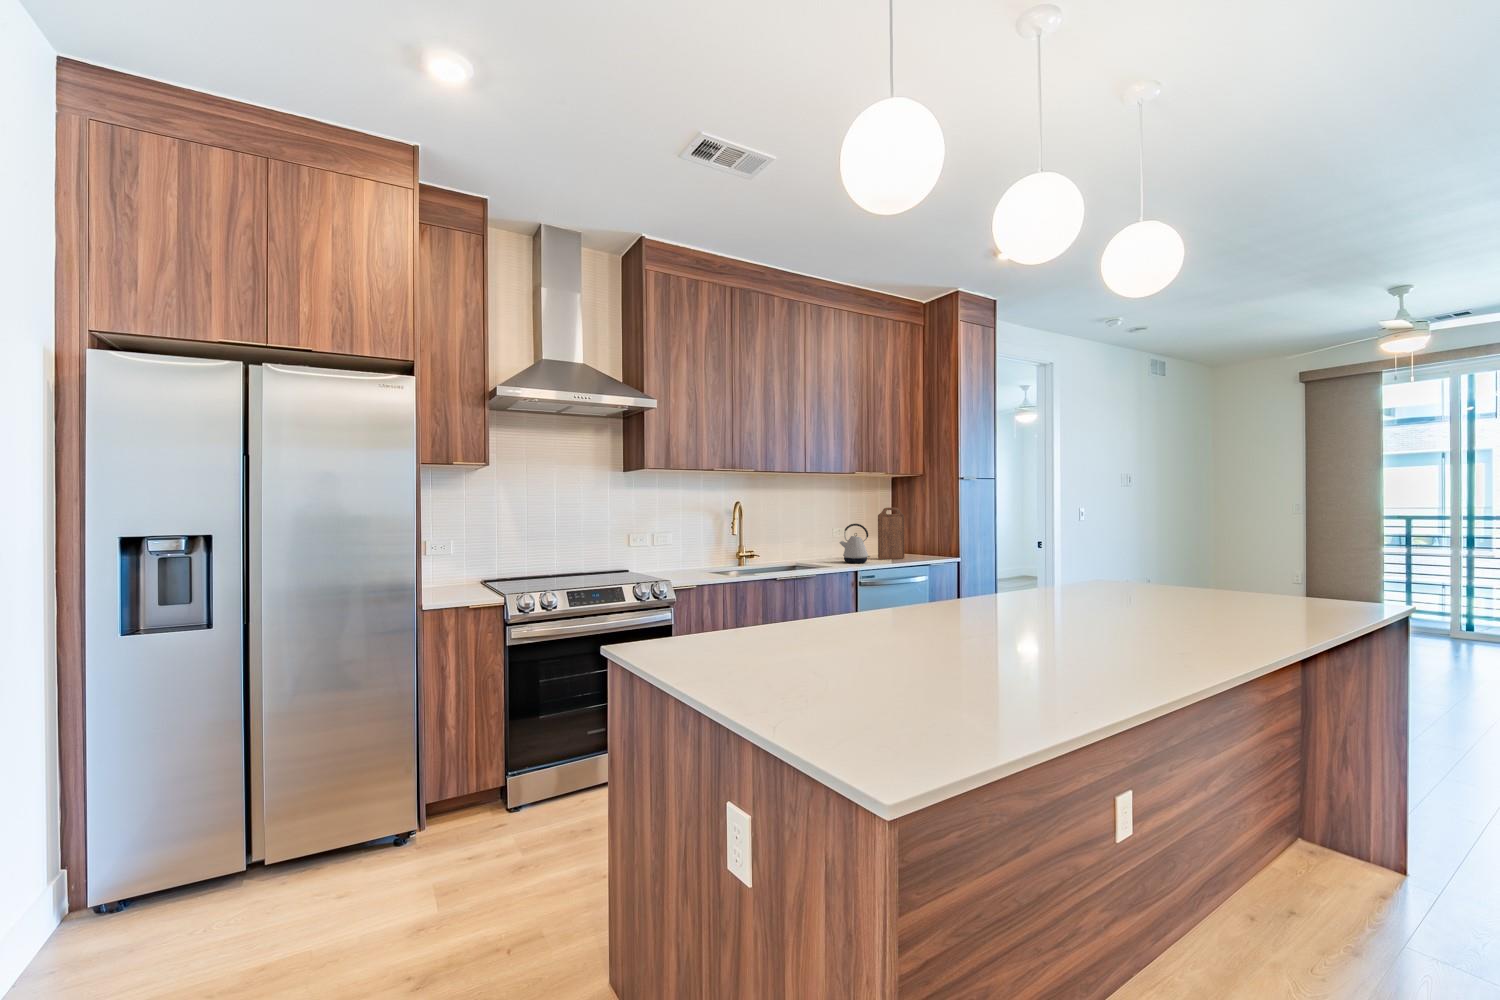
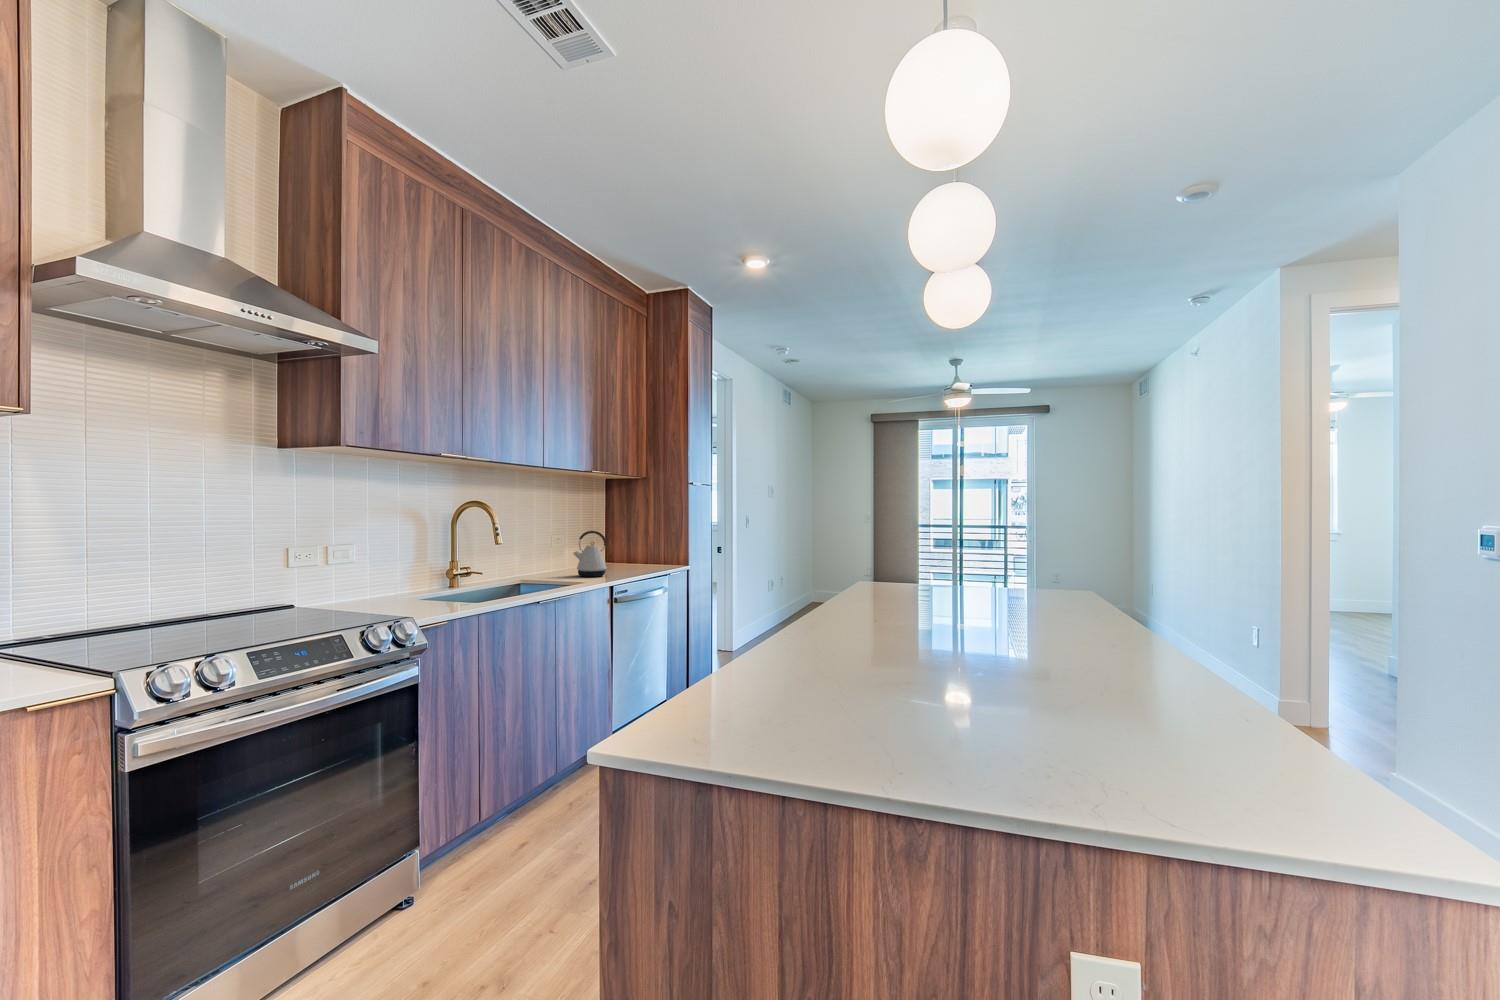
cutting board: present [878,508,904,559] -> none [607,513,632,572]

